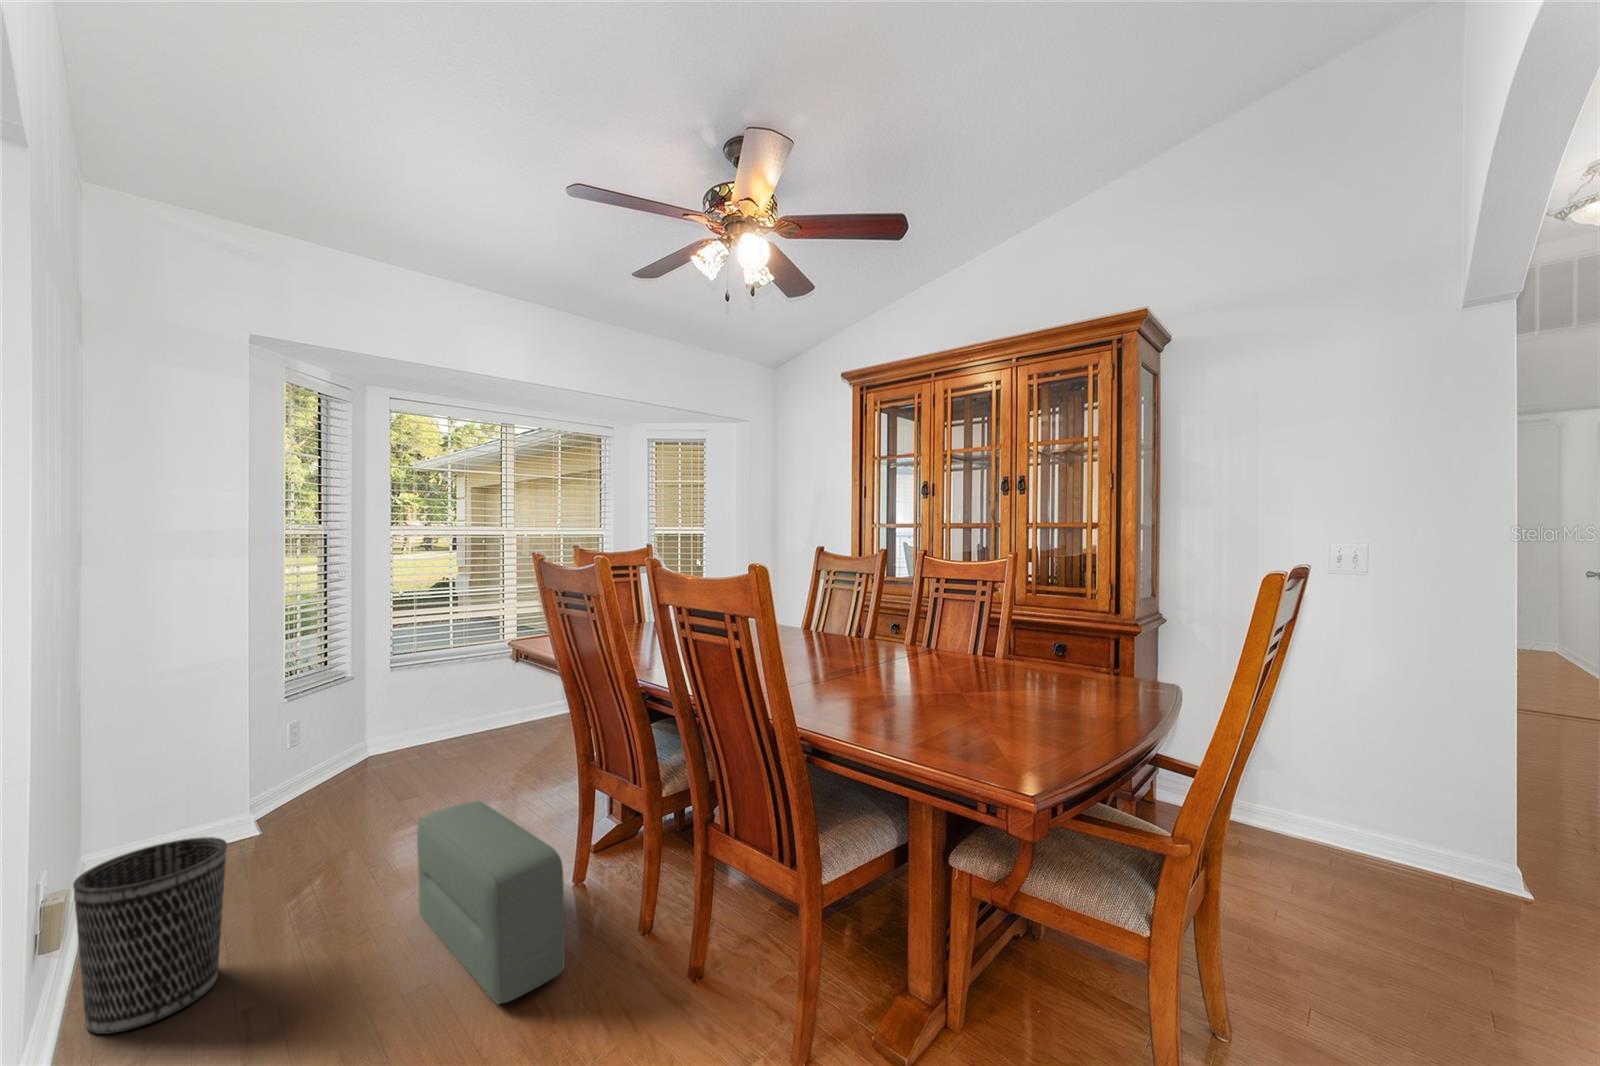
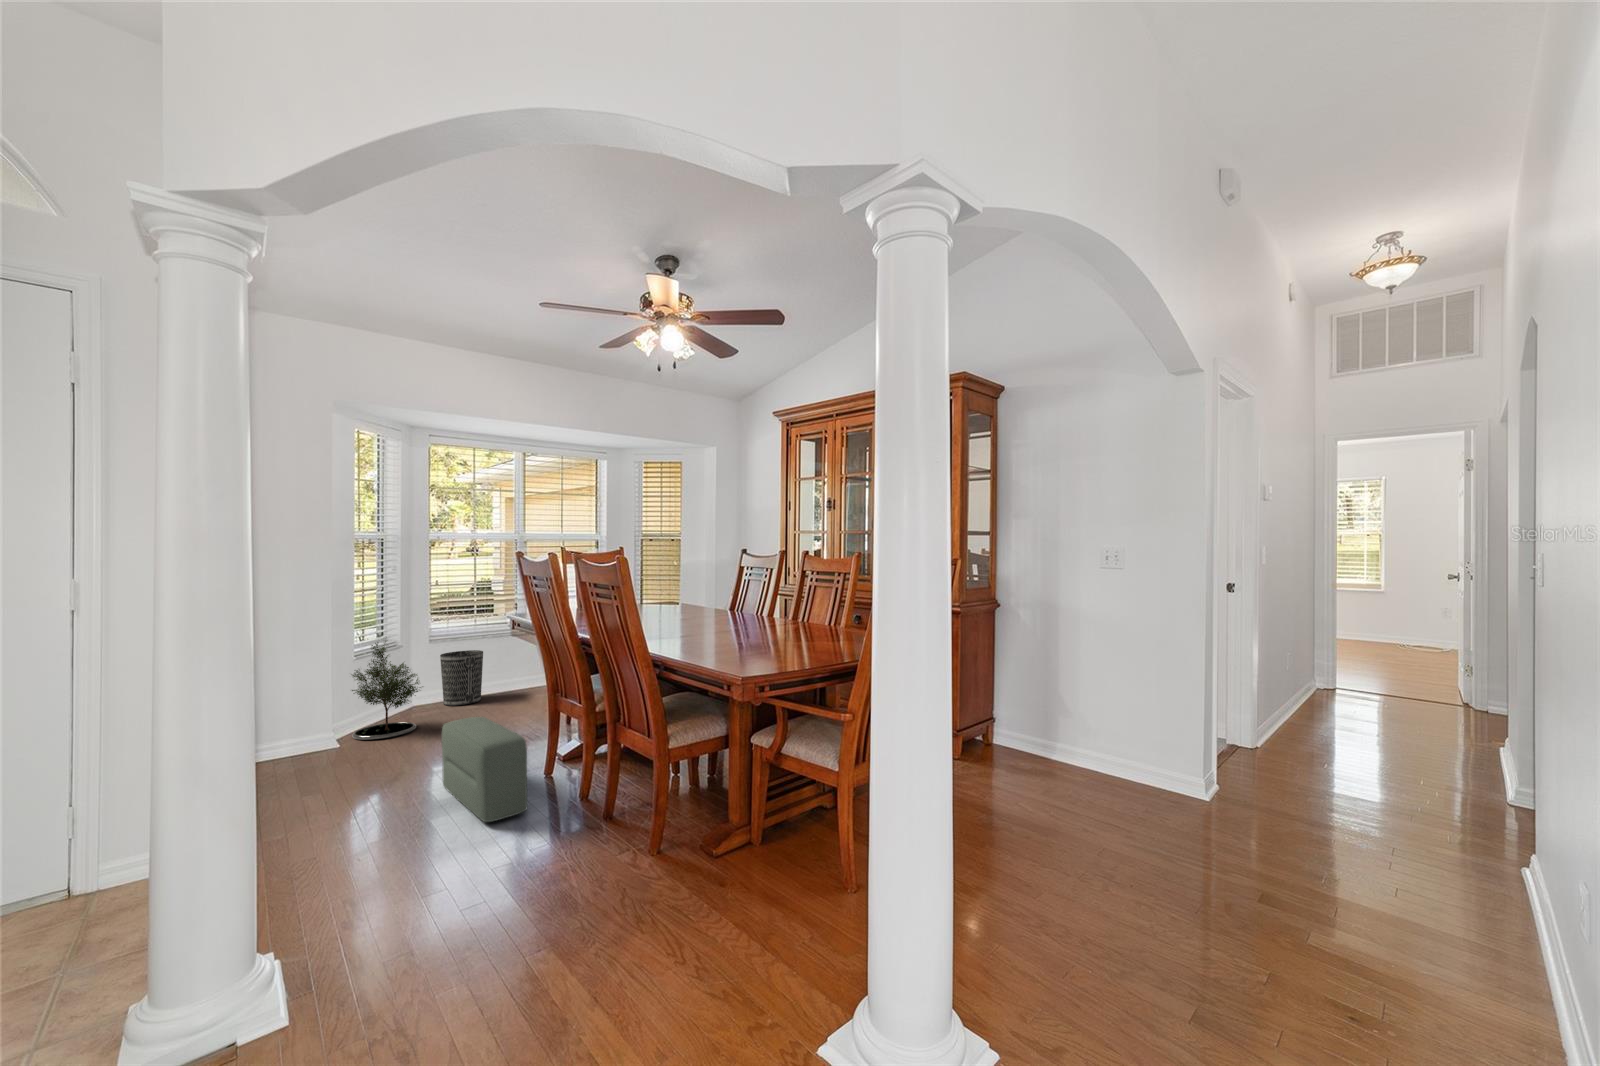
potted tree: none [273,669,386,820] -> present [352,641,421,740]
wastebasket: present [73,837,227,1034] -> present [440,650,483,706]

